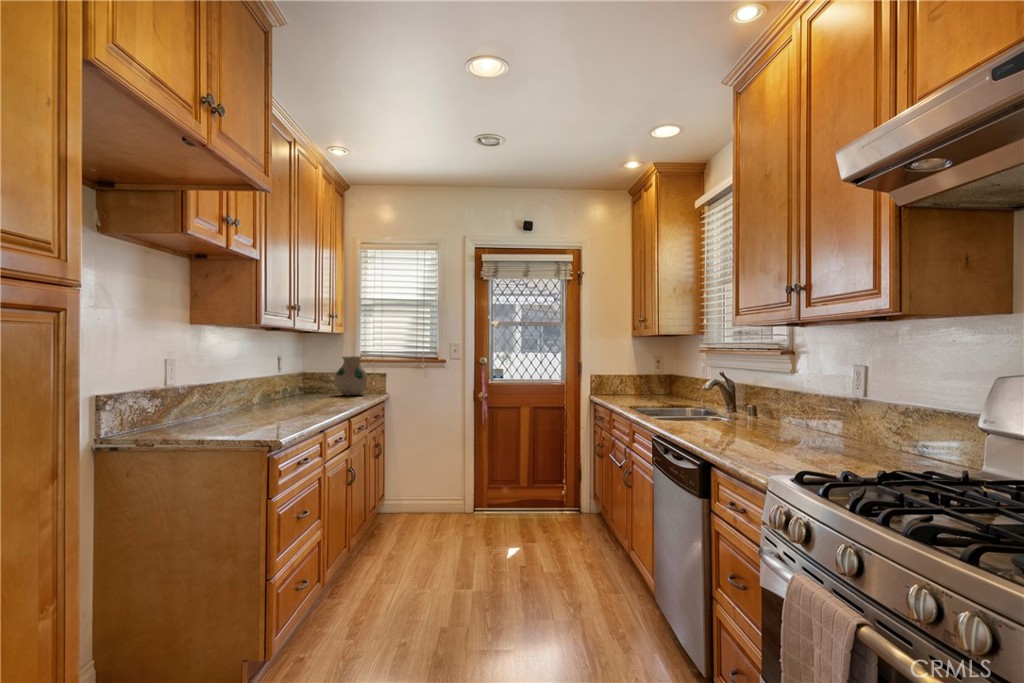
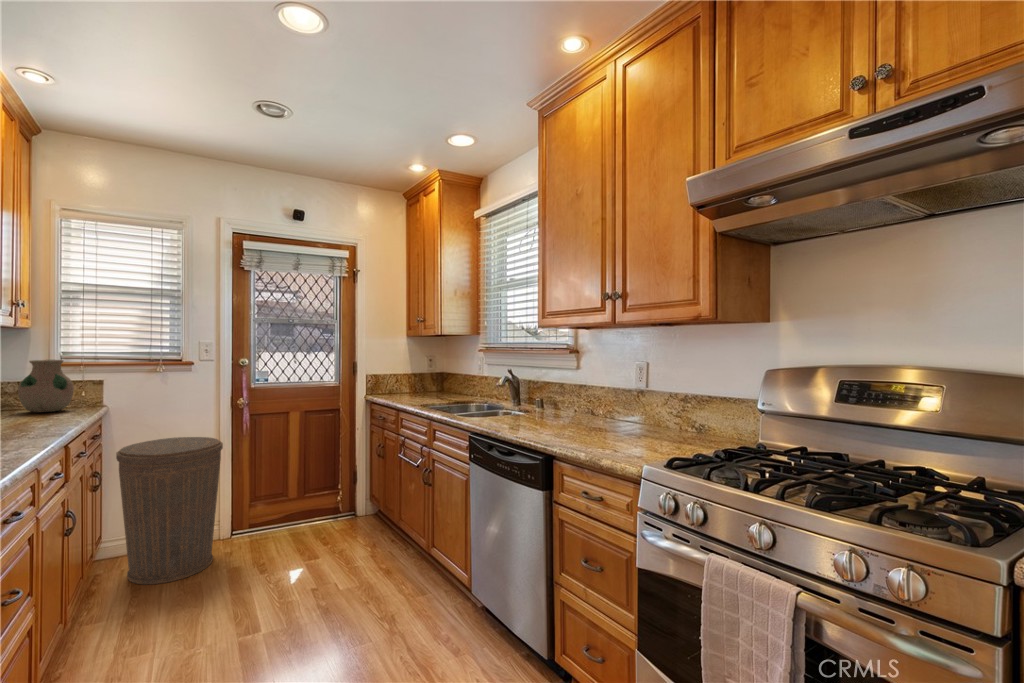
trash can: none [390,422,464,541] -> present [116,437,223,585]

